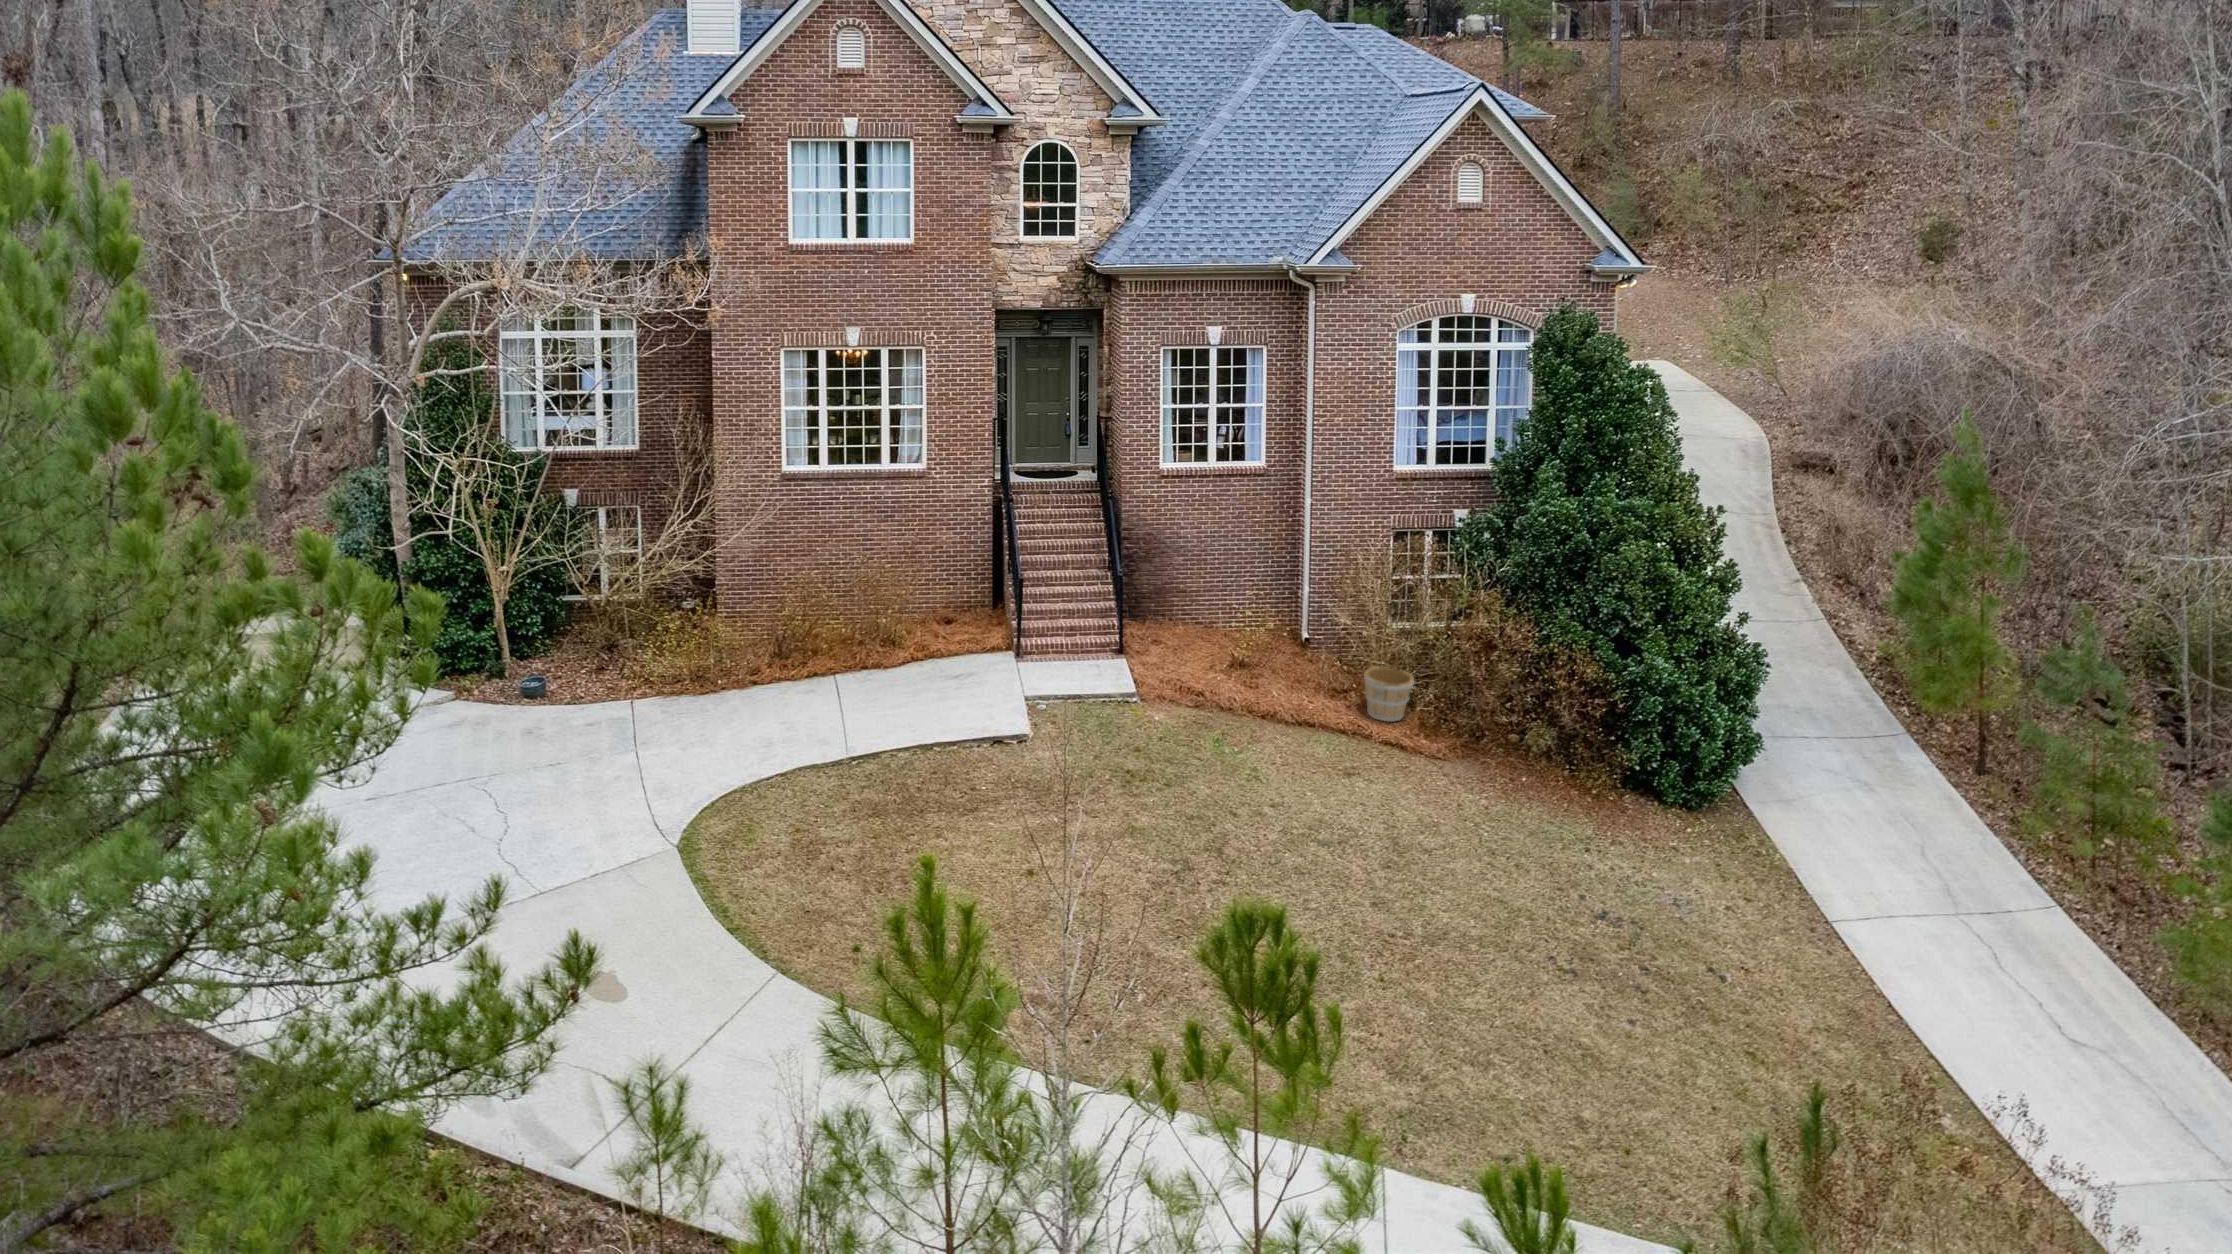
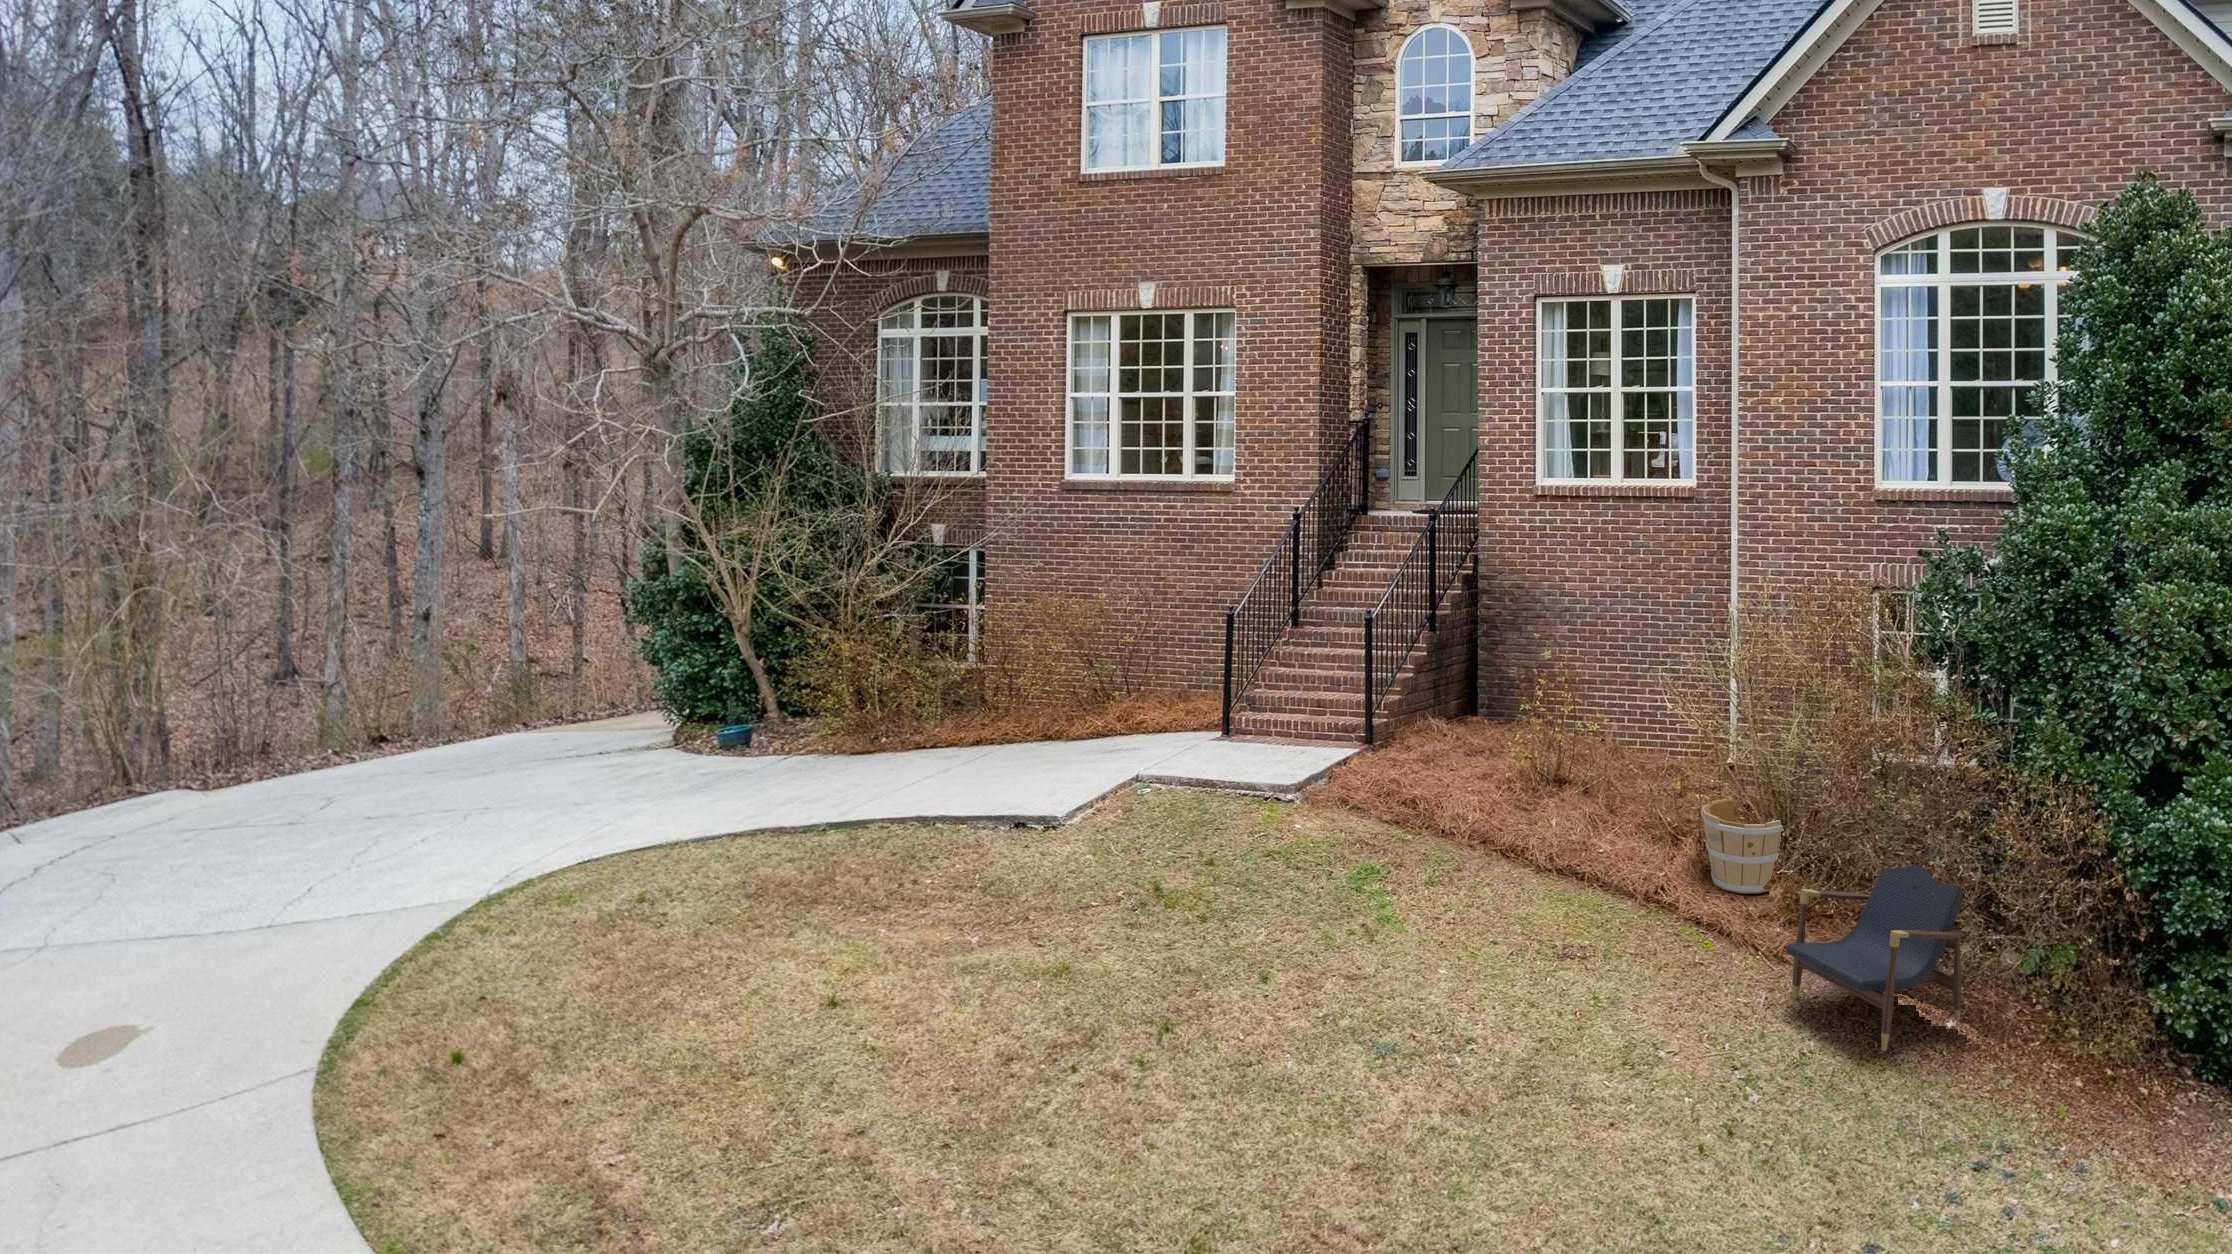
lounge chair: none [1472,689,1560,799] -> present [1786,864,1963,1051]

